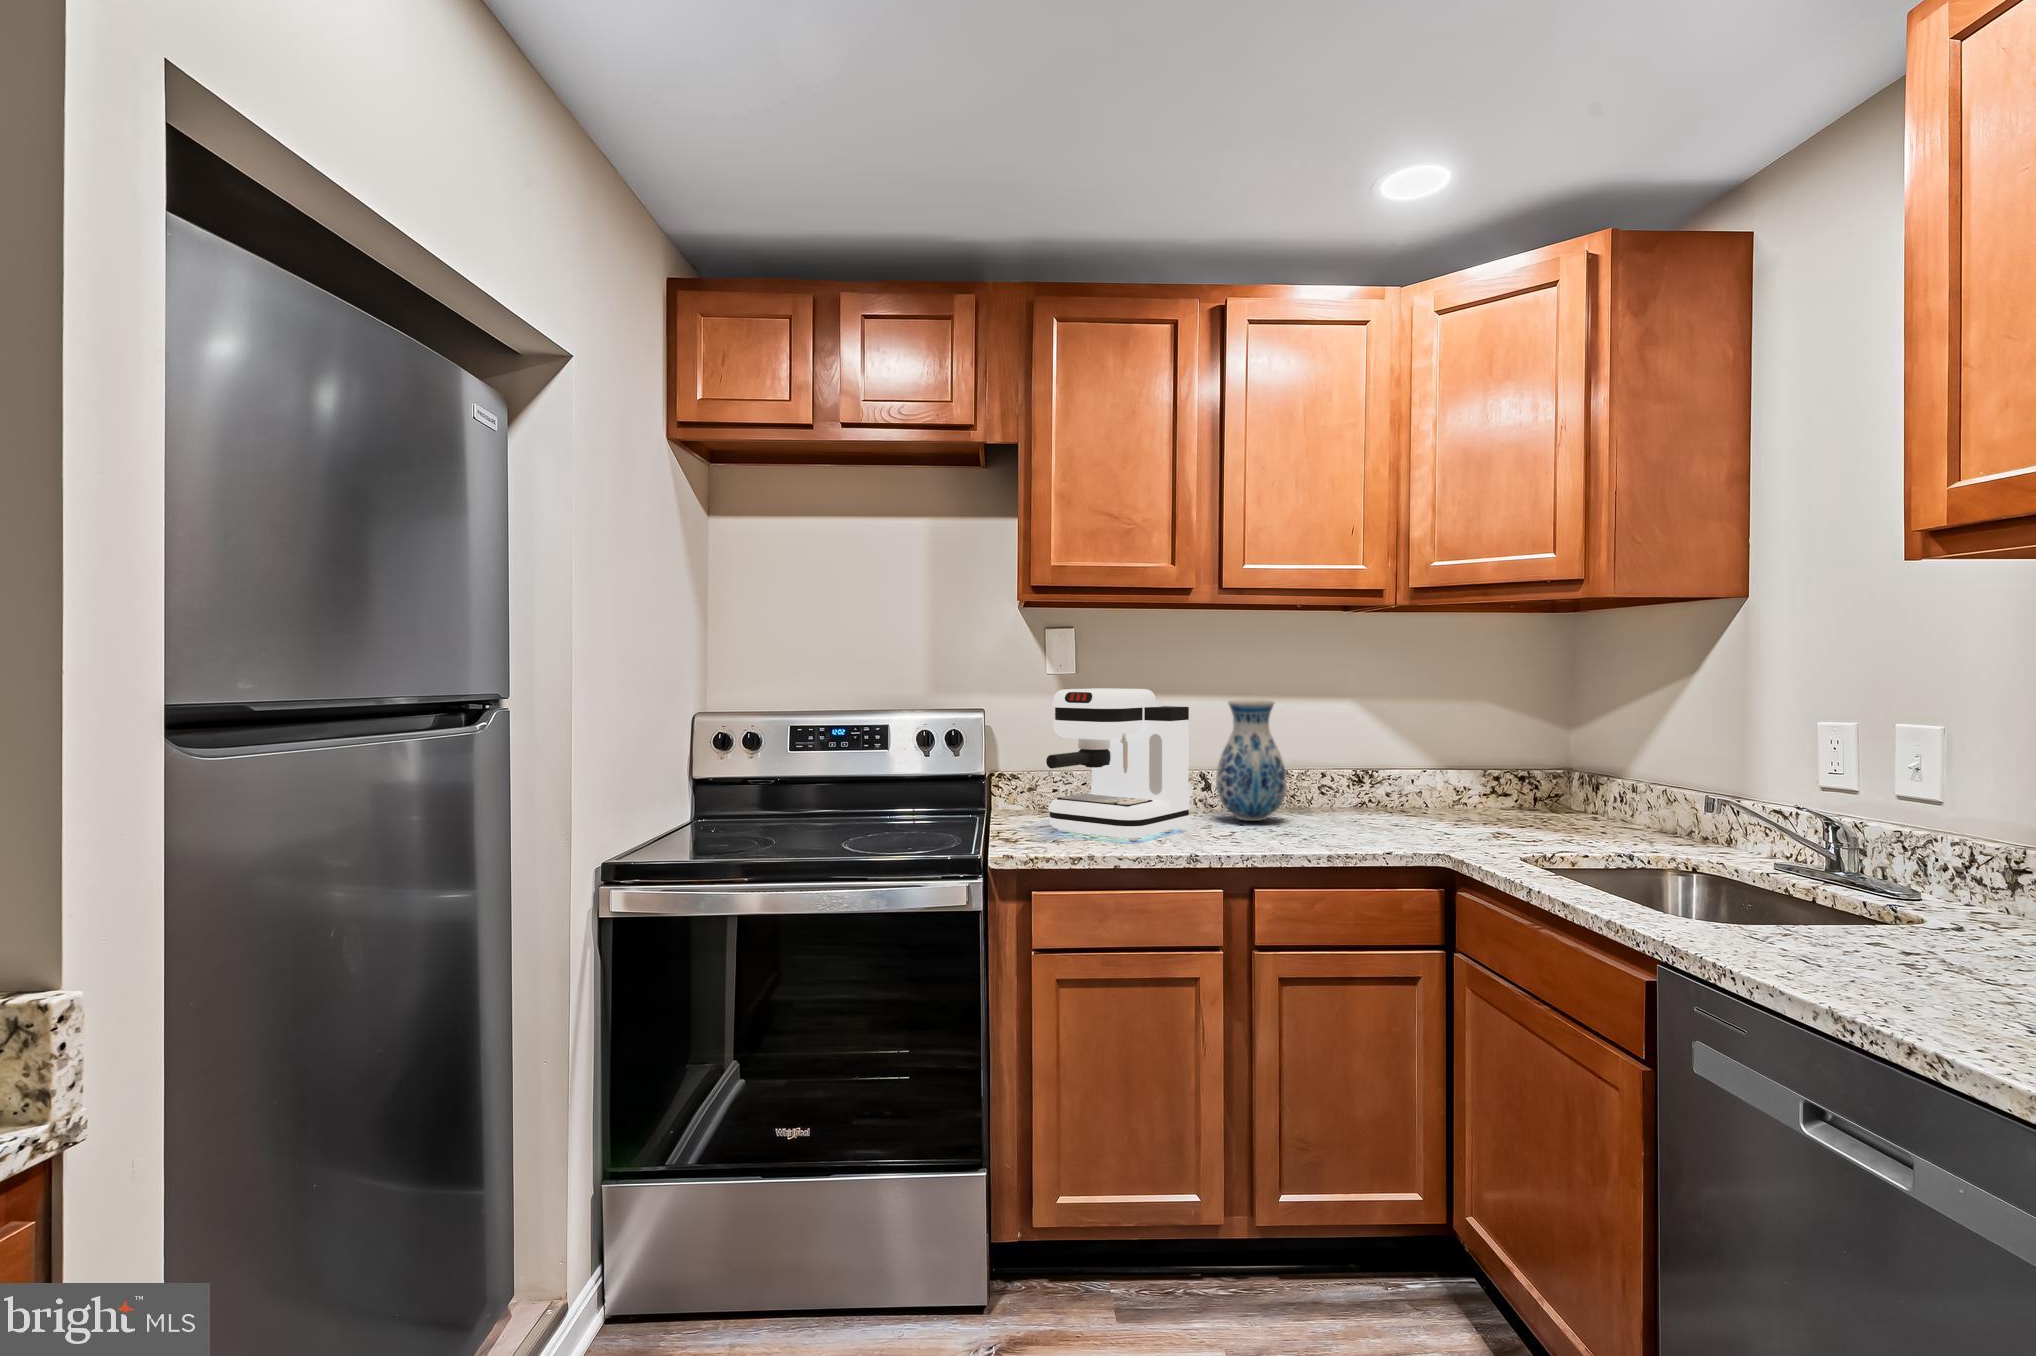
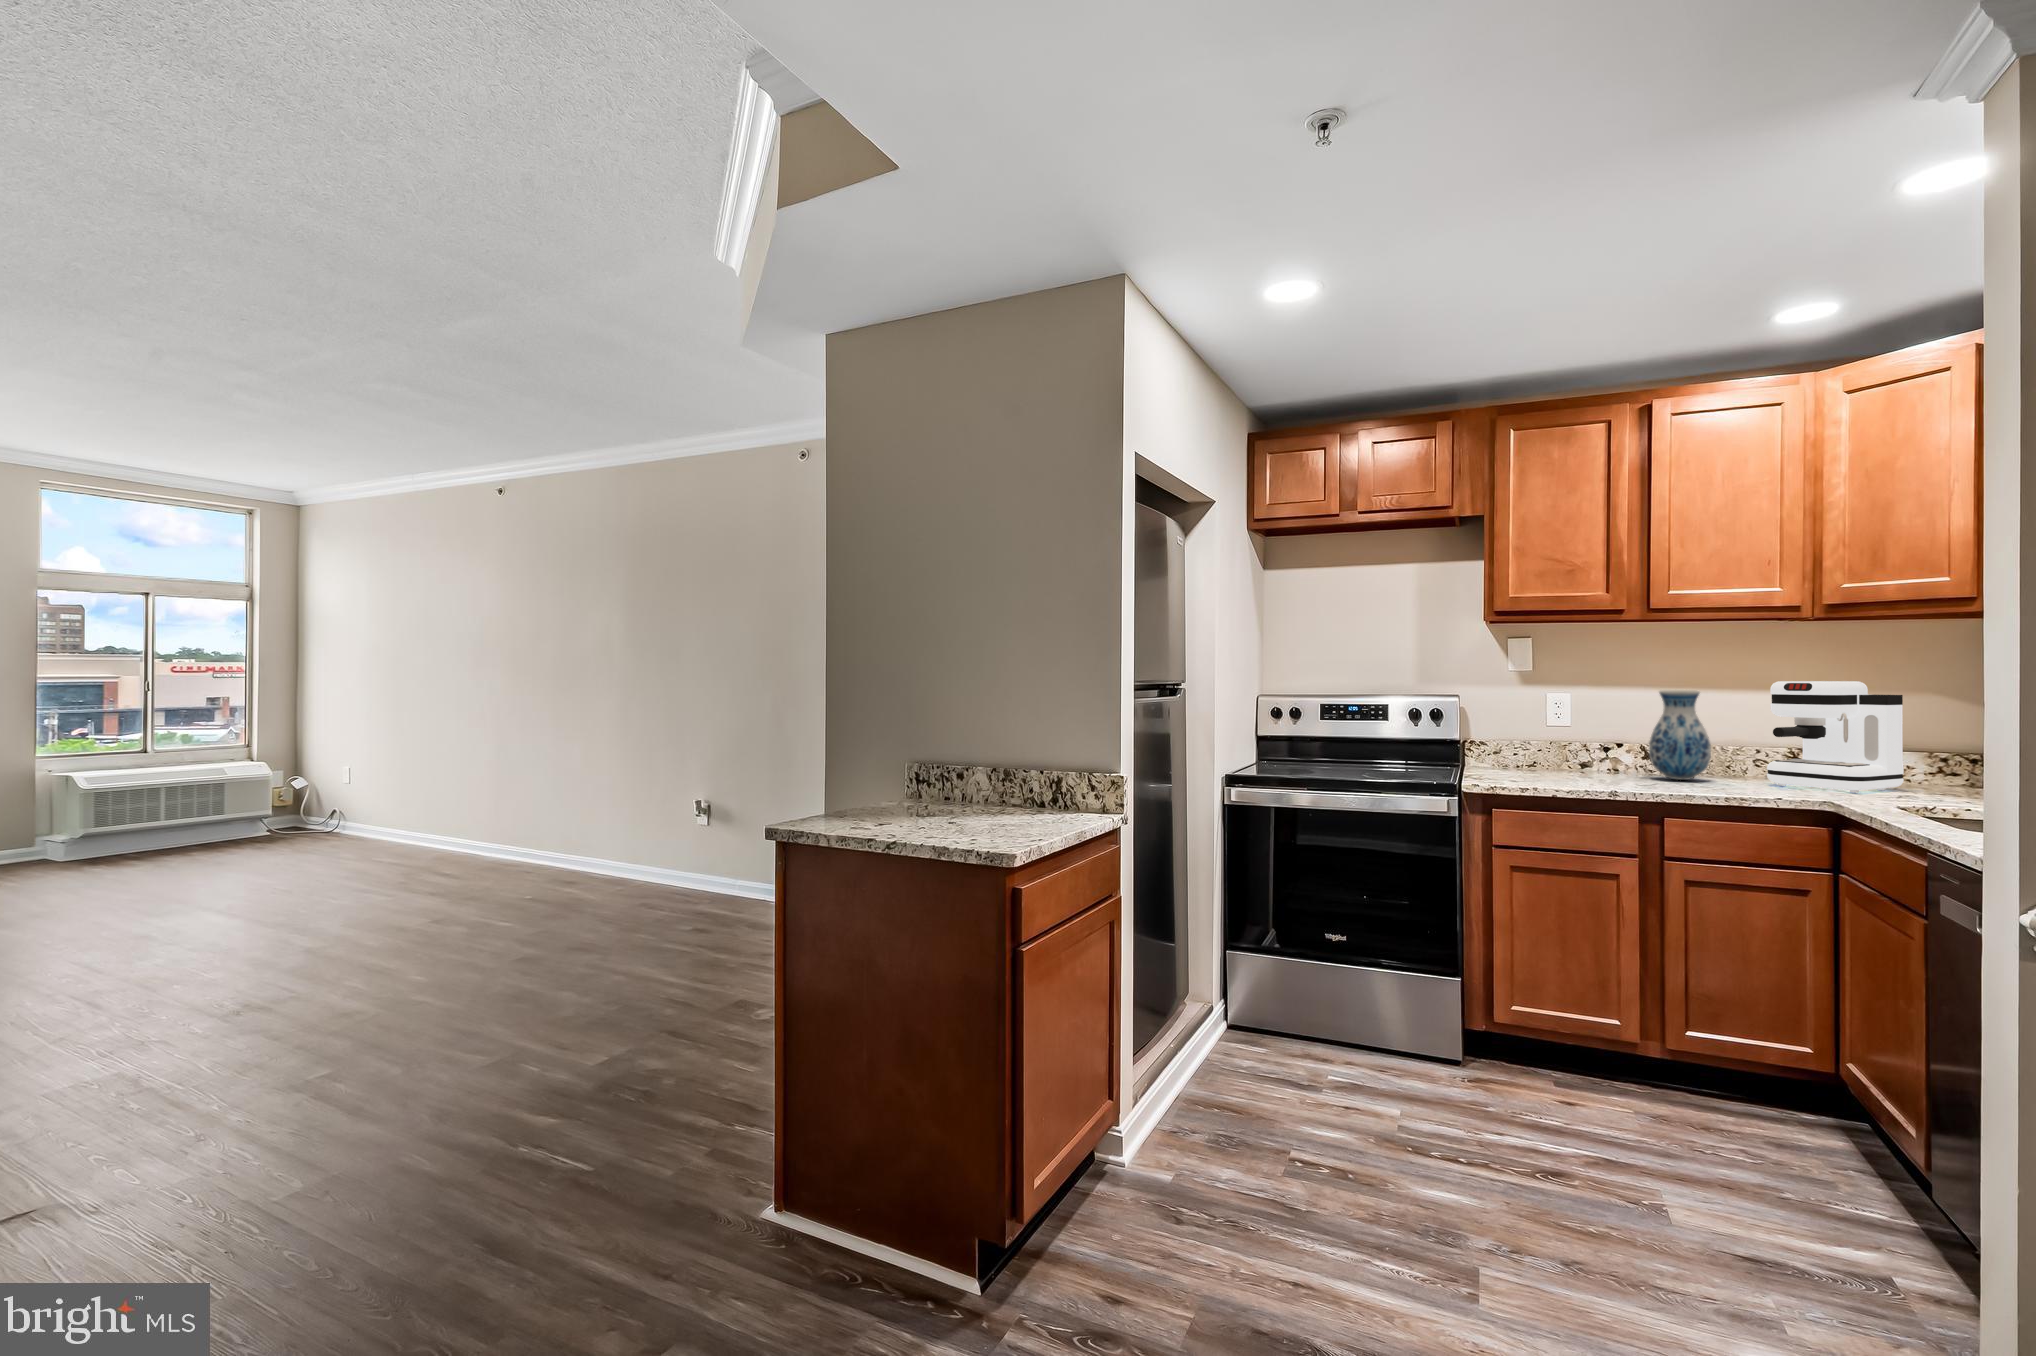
coffee maker: present [1046,688,1189,841] -> present [1767,681,1904,793]

